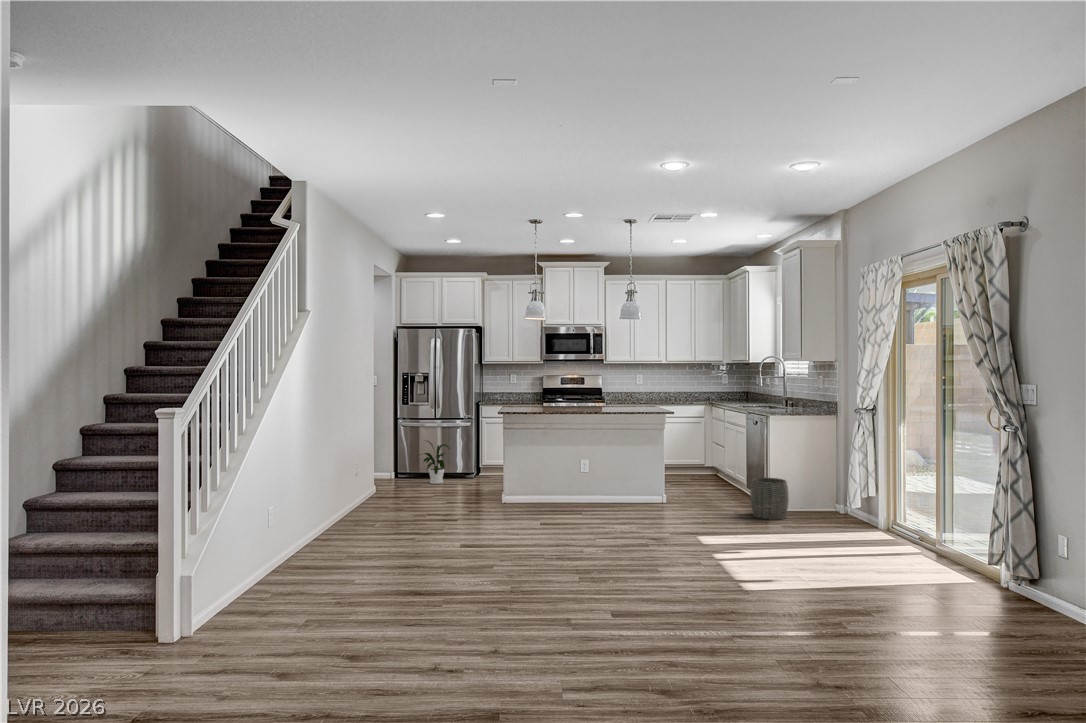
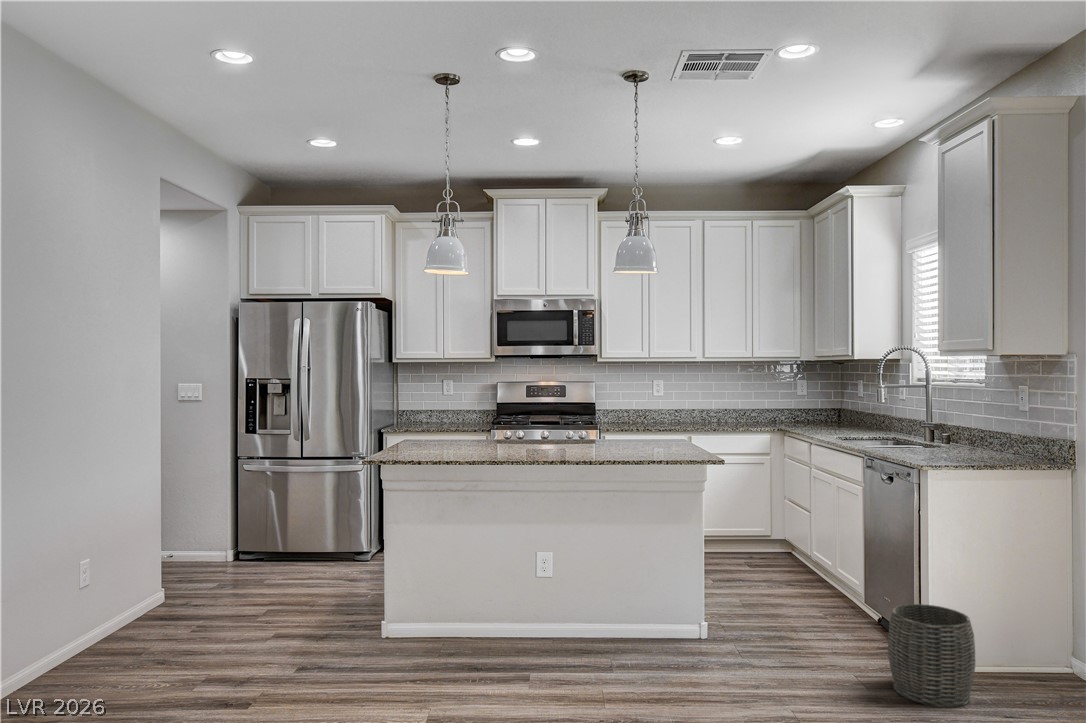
house plant: present [419,441,450,484] -> none [253,498,319,577]

